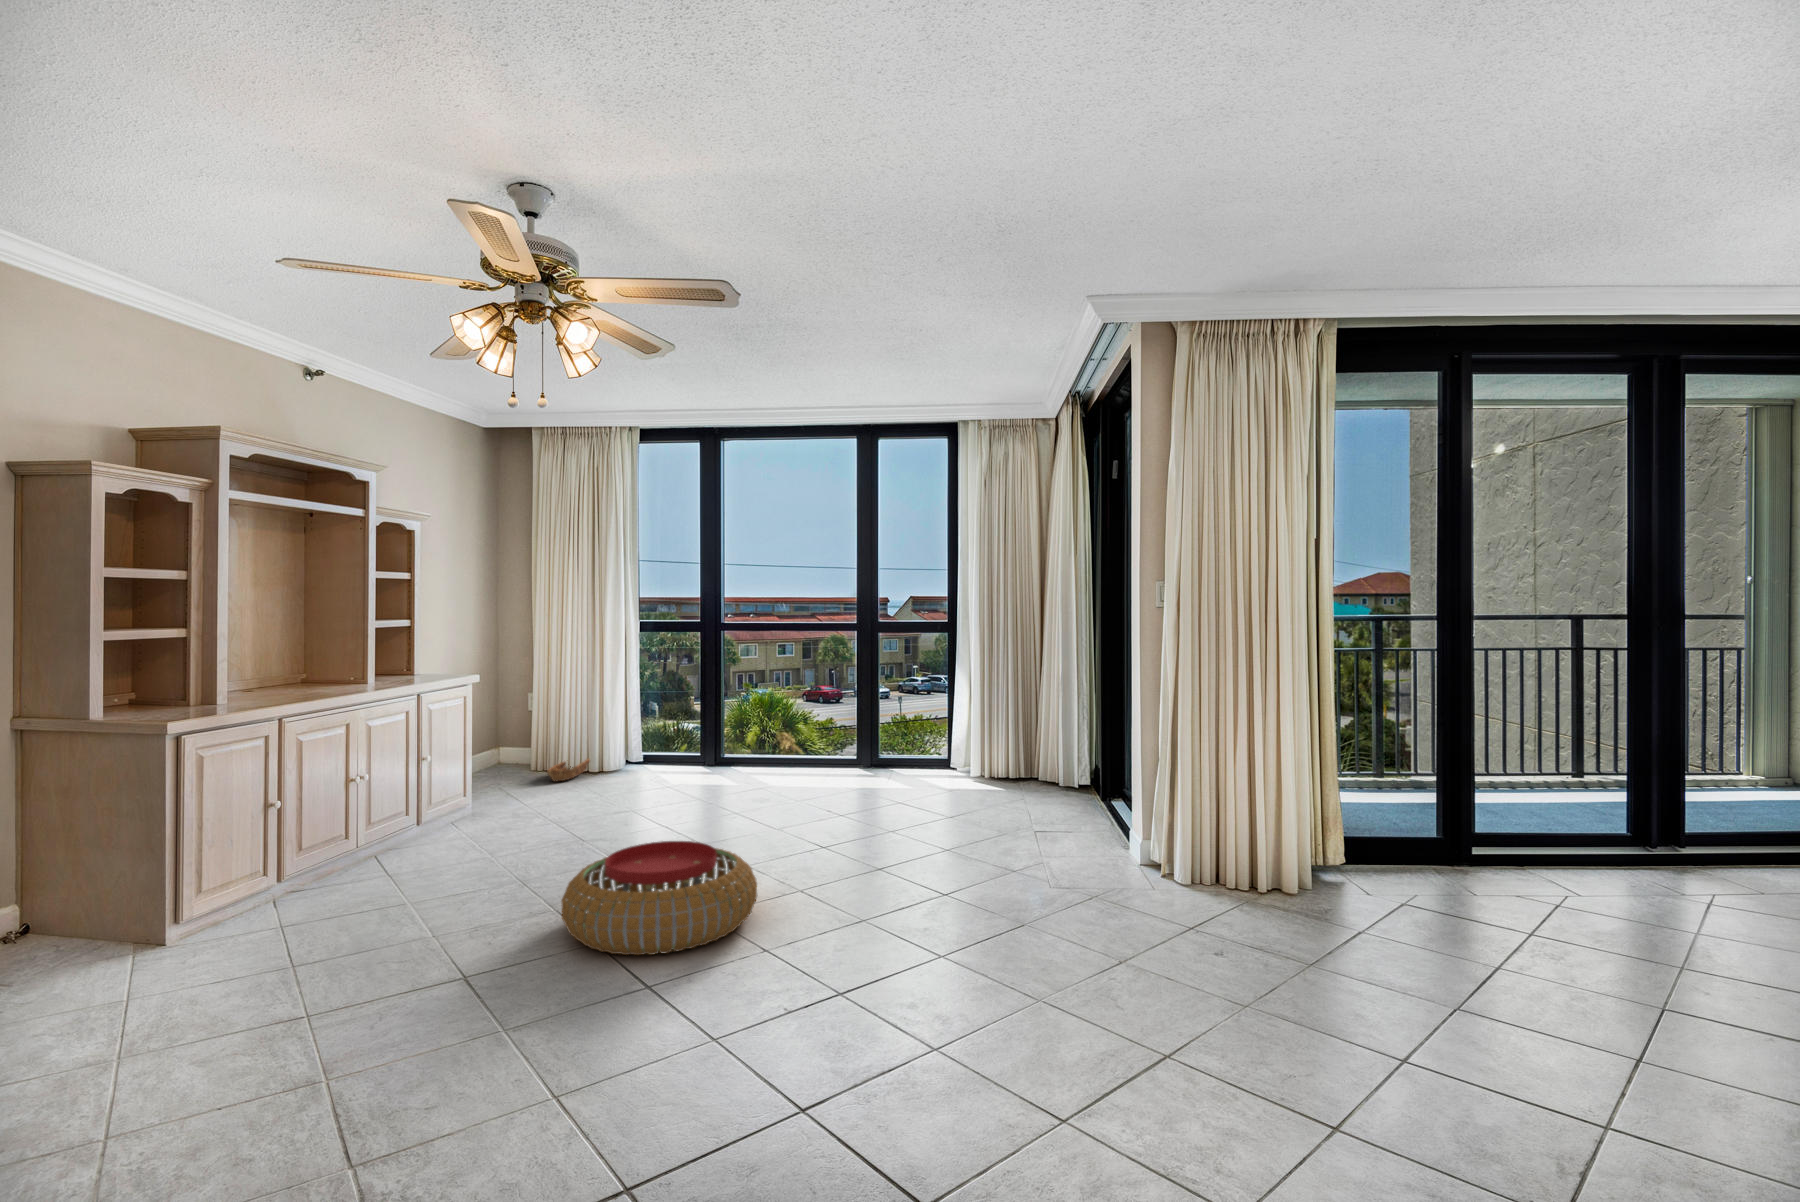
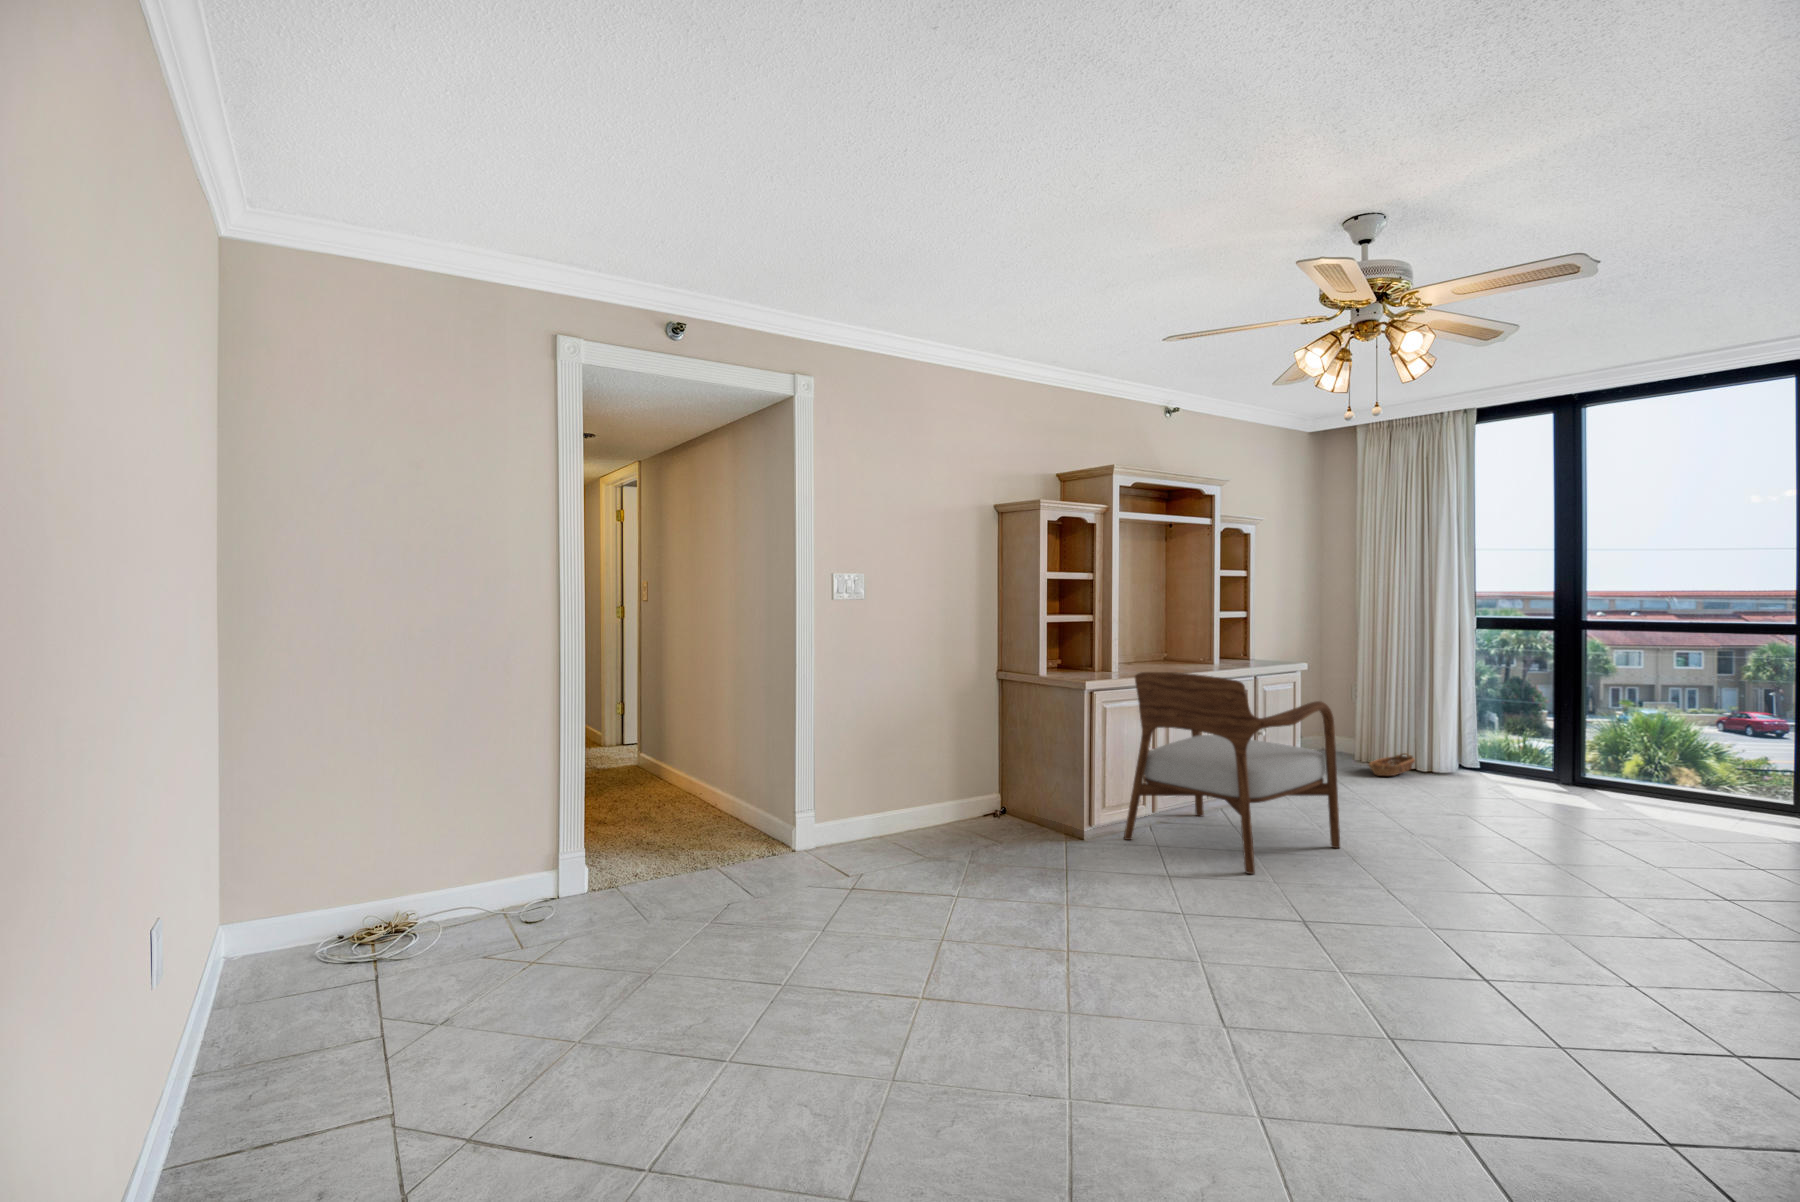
armchair: none [233,698,517,929] -> present [1124,672,1340,874]
pouf: present [561,841,757,955] -> none [1386,850,1628,974]

